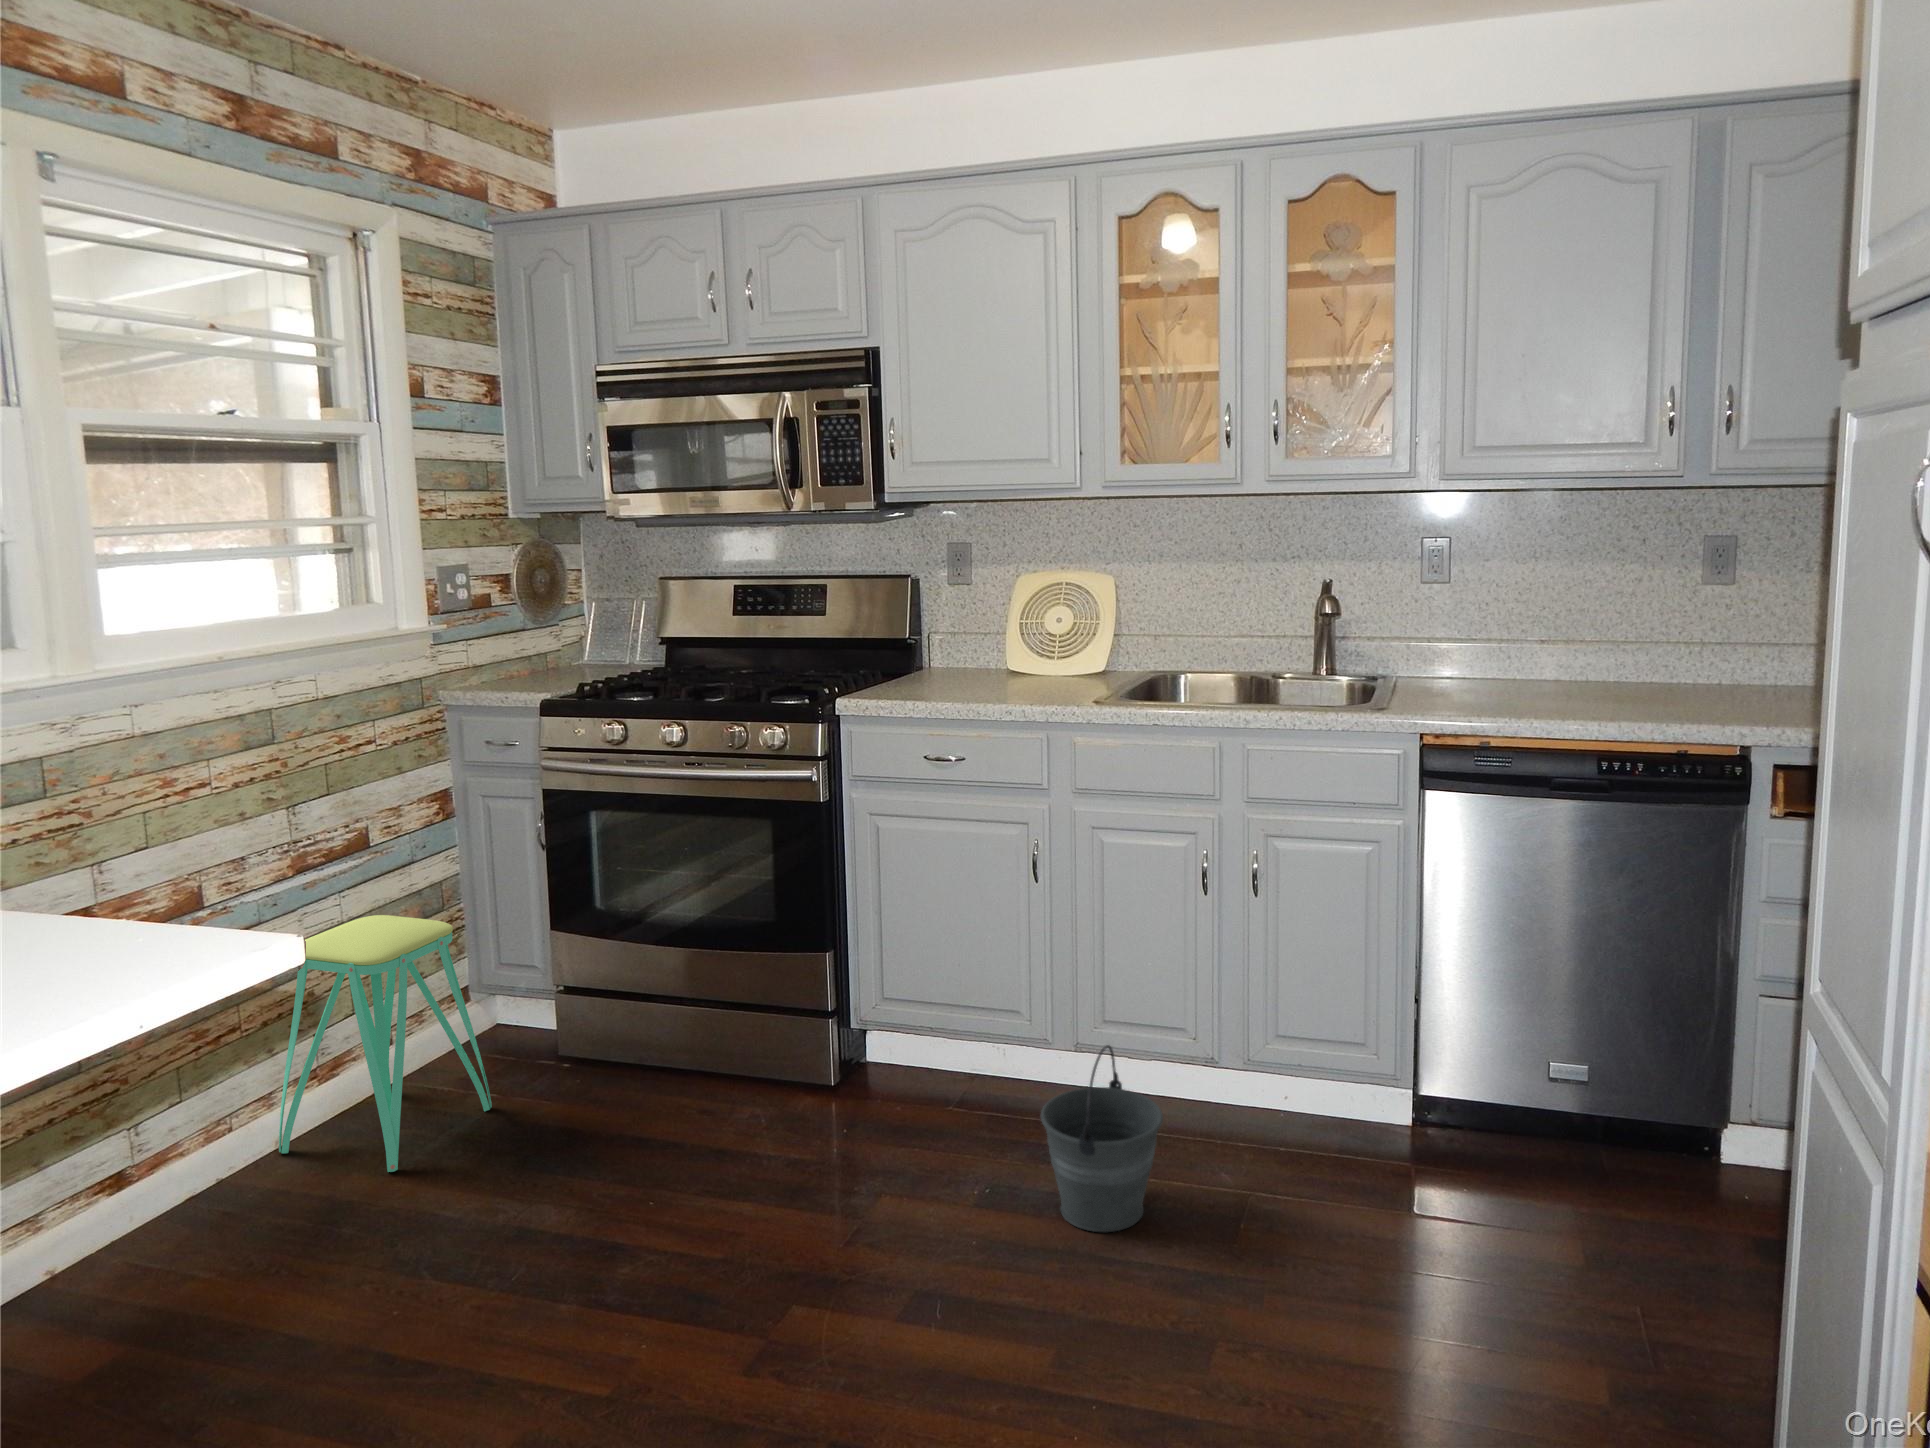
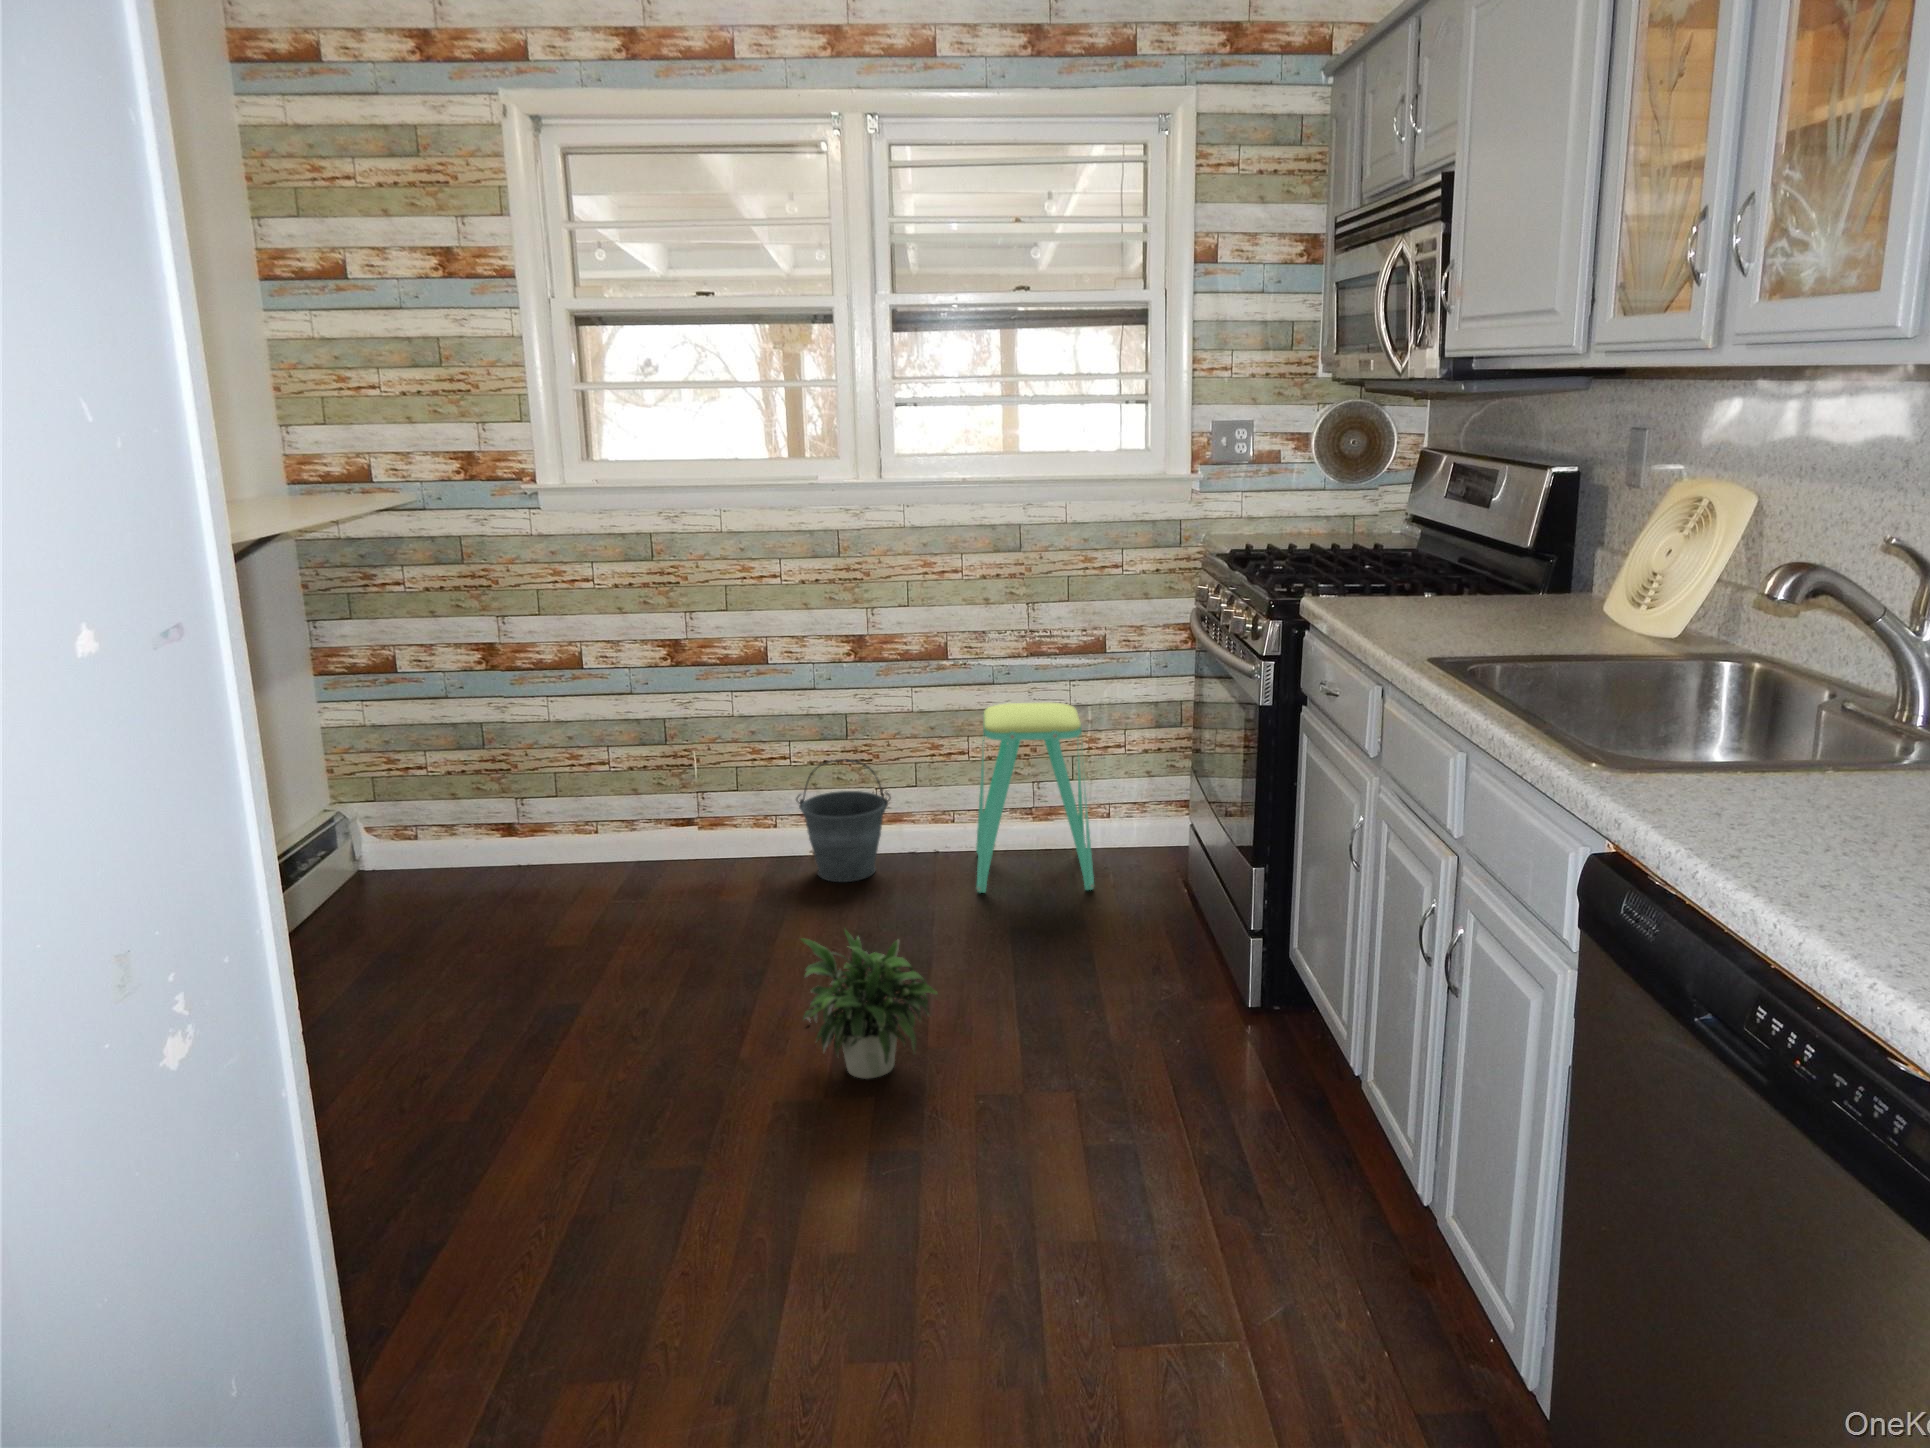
bucket: present [1041,1045,1163,1232] -> present [796,759,891,882]
potted plant: none [567,1163,805,1339] -> present [801,929,938,1078]

